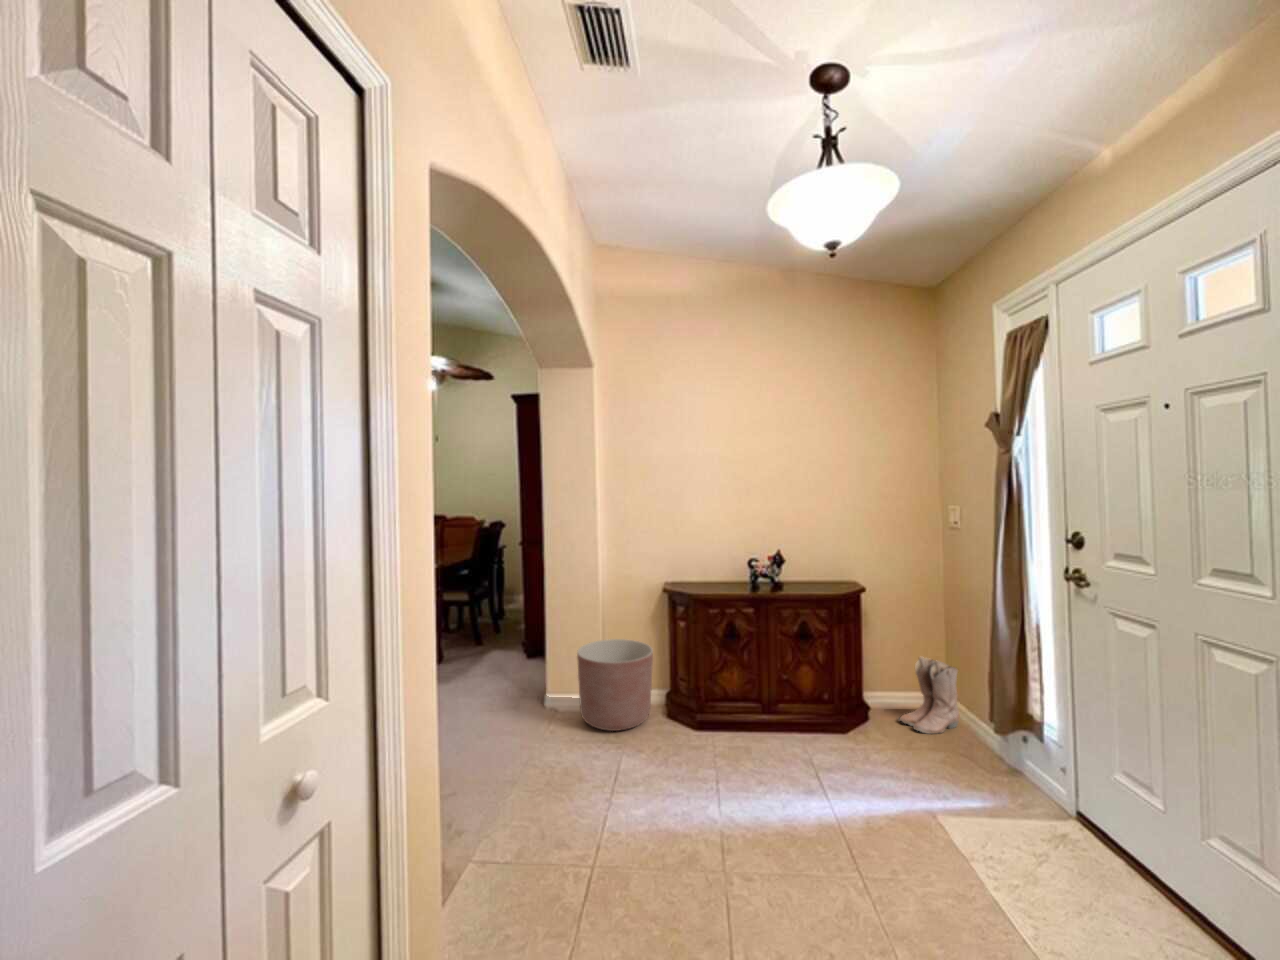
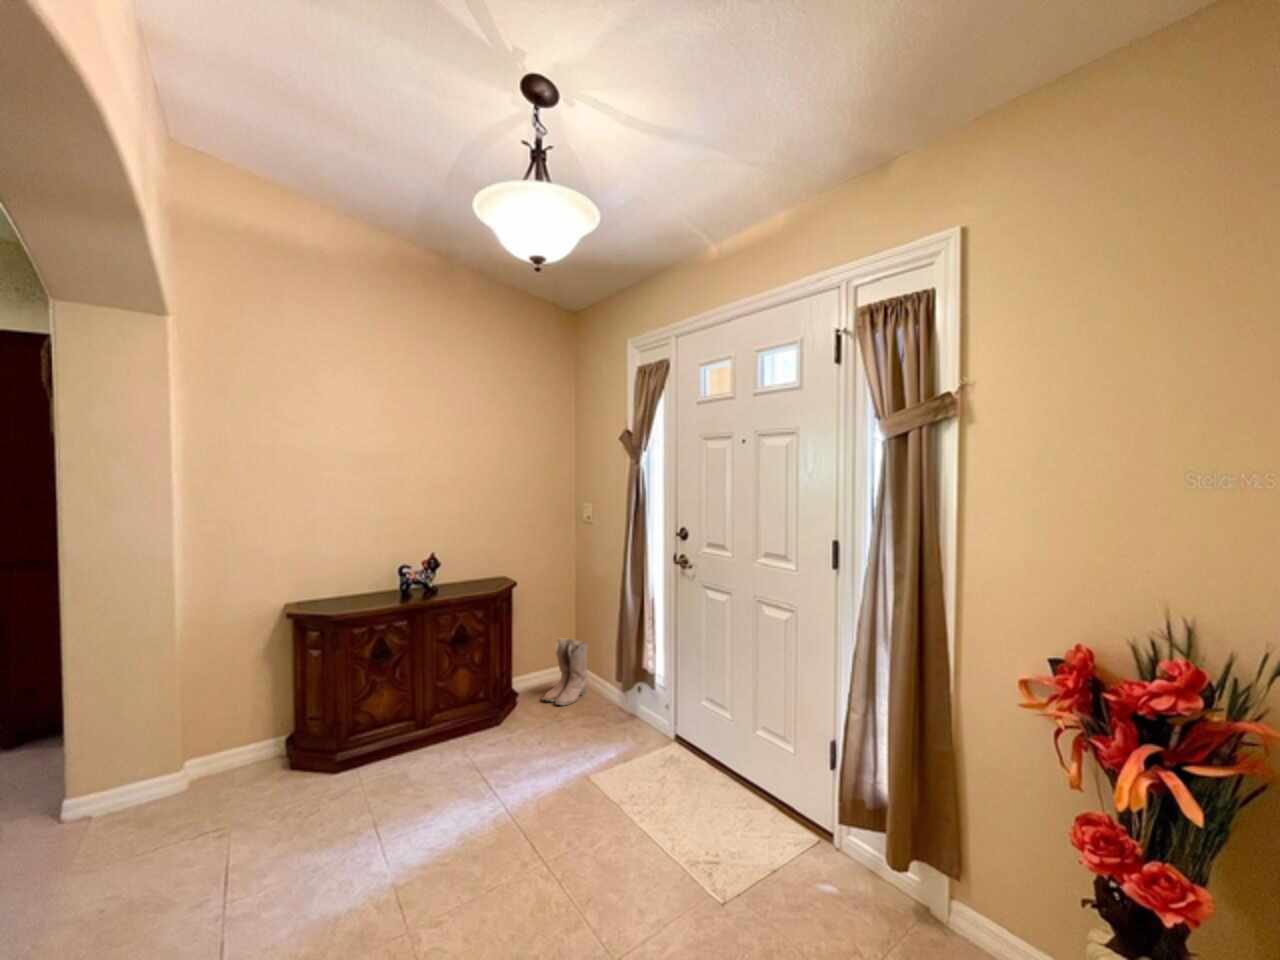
planter: present [577,639,653,731] -> none [137,687,271,824]

